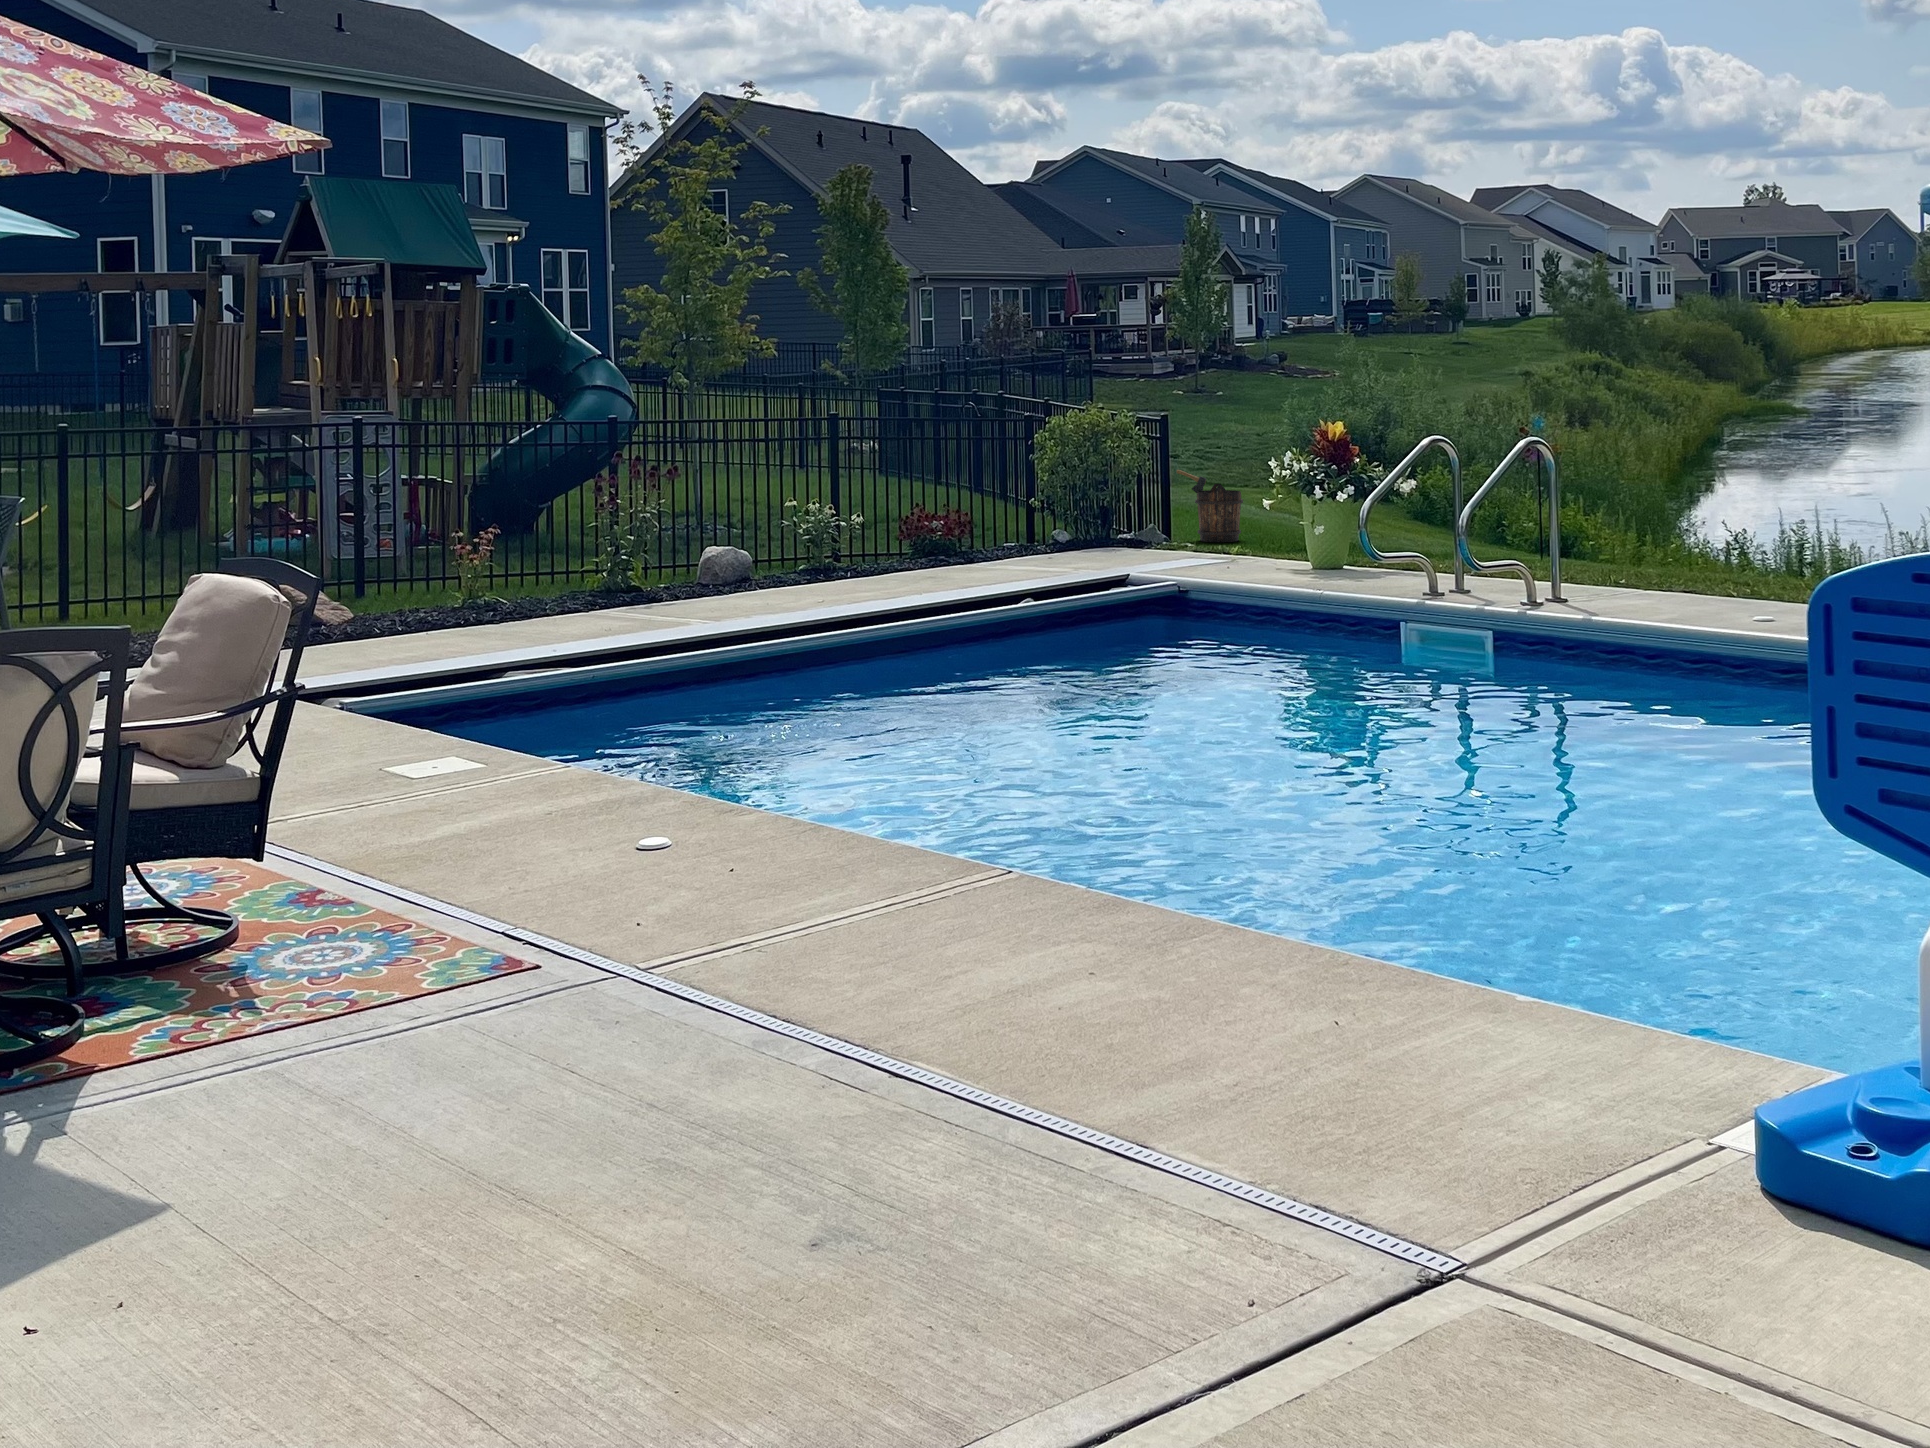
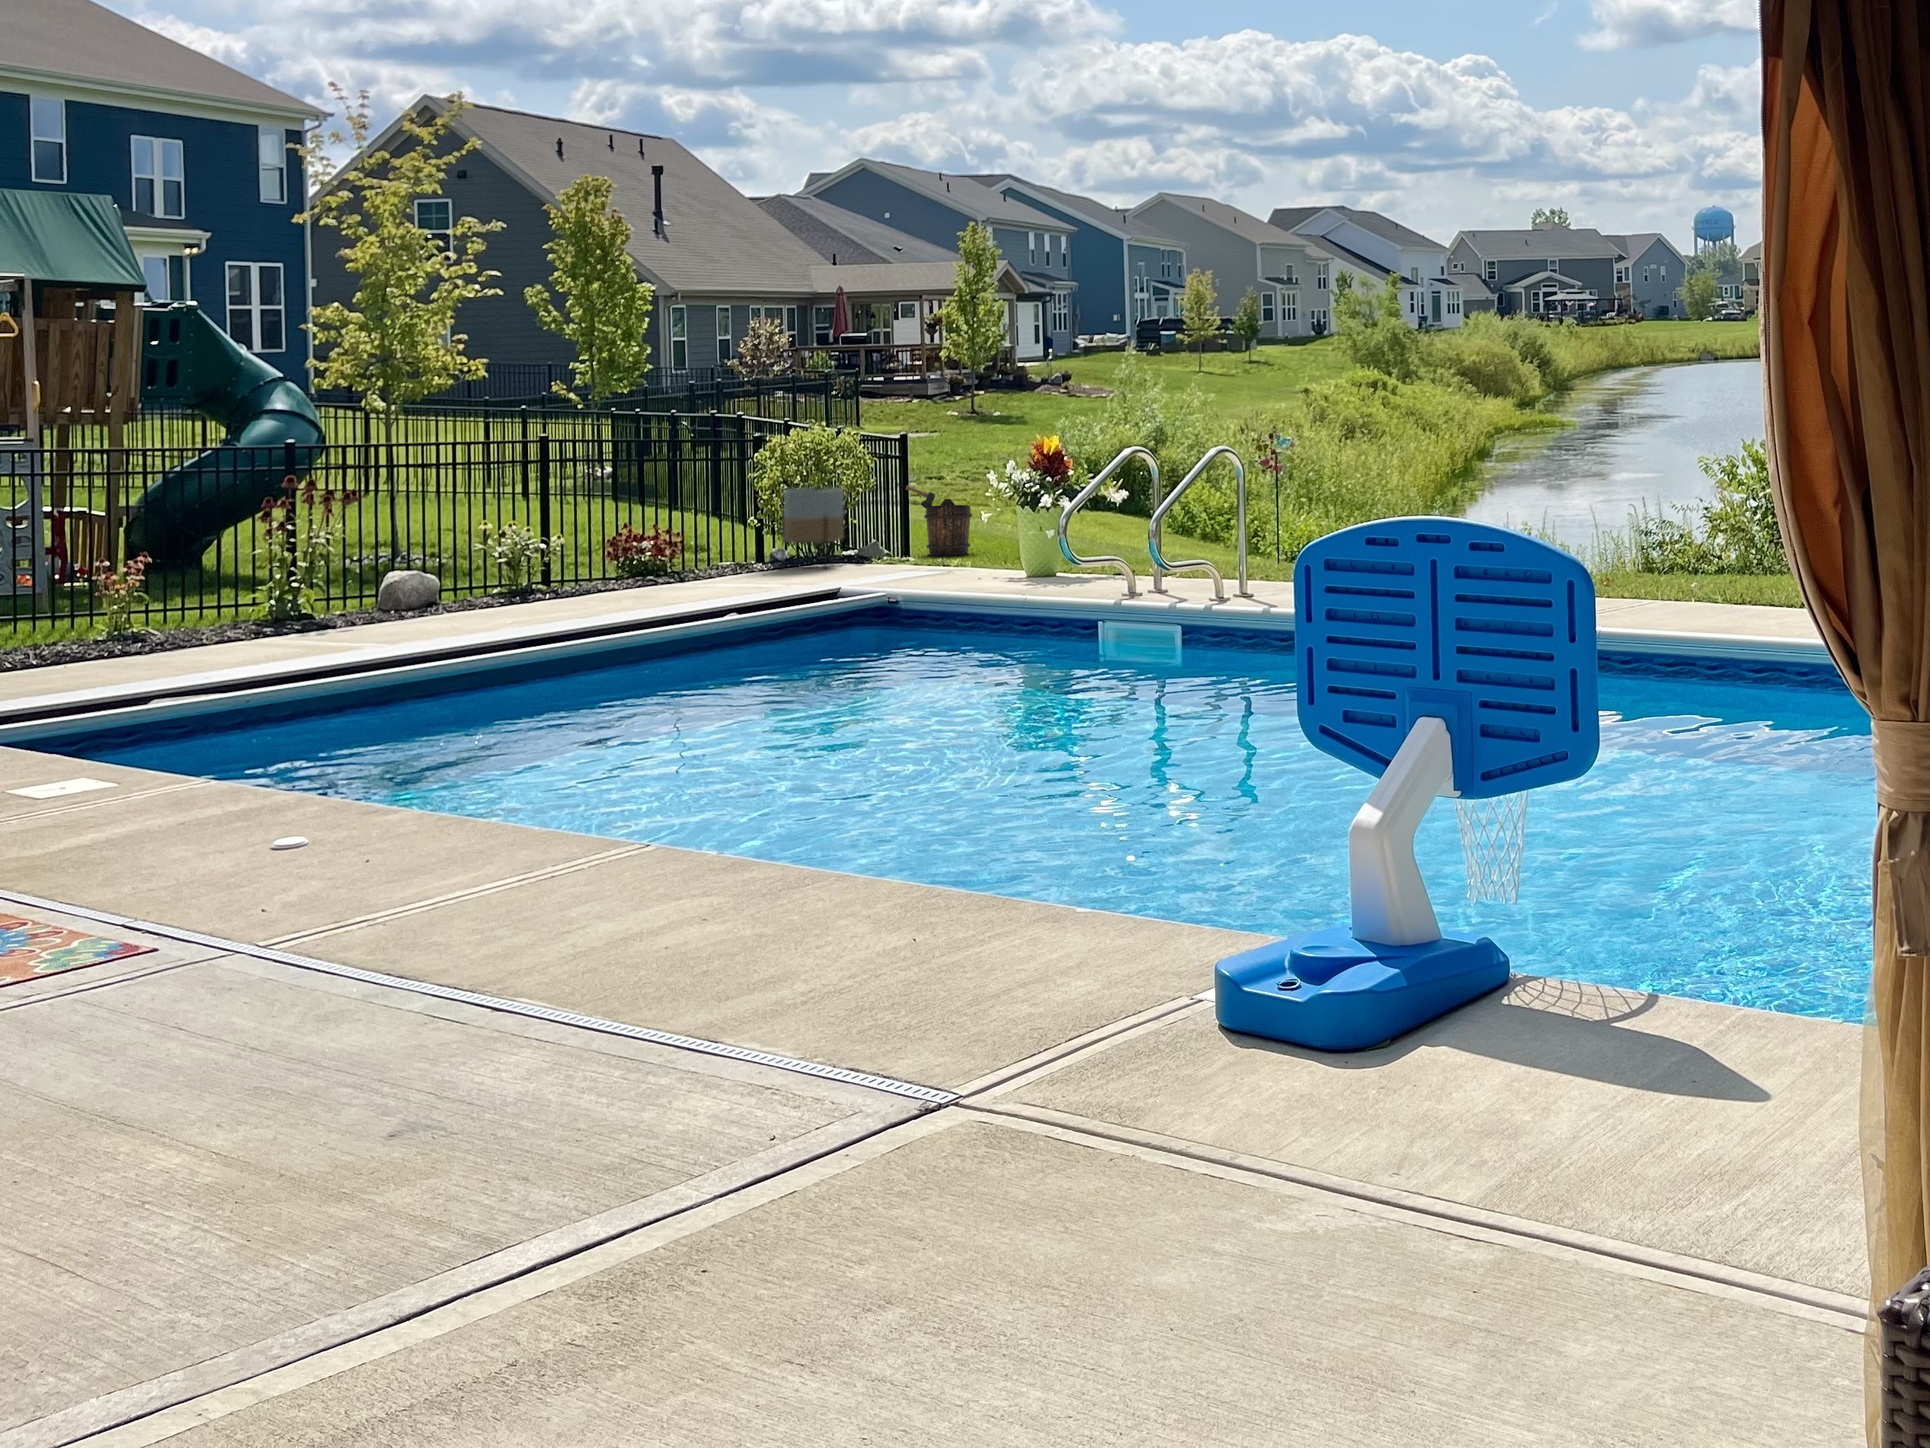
planter: none [1060,470,1119,554] -> present [782,488,843,544]

